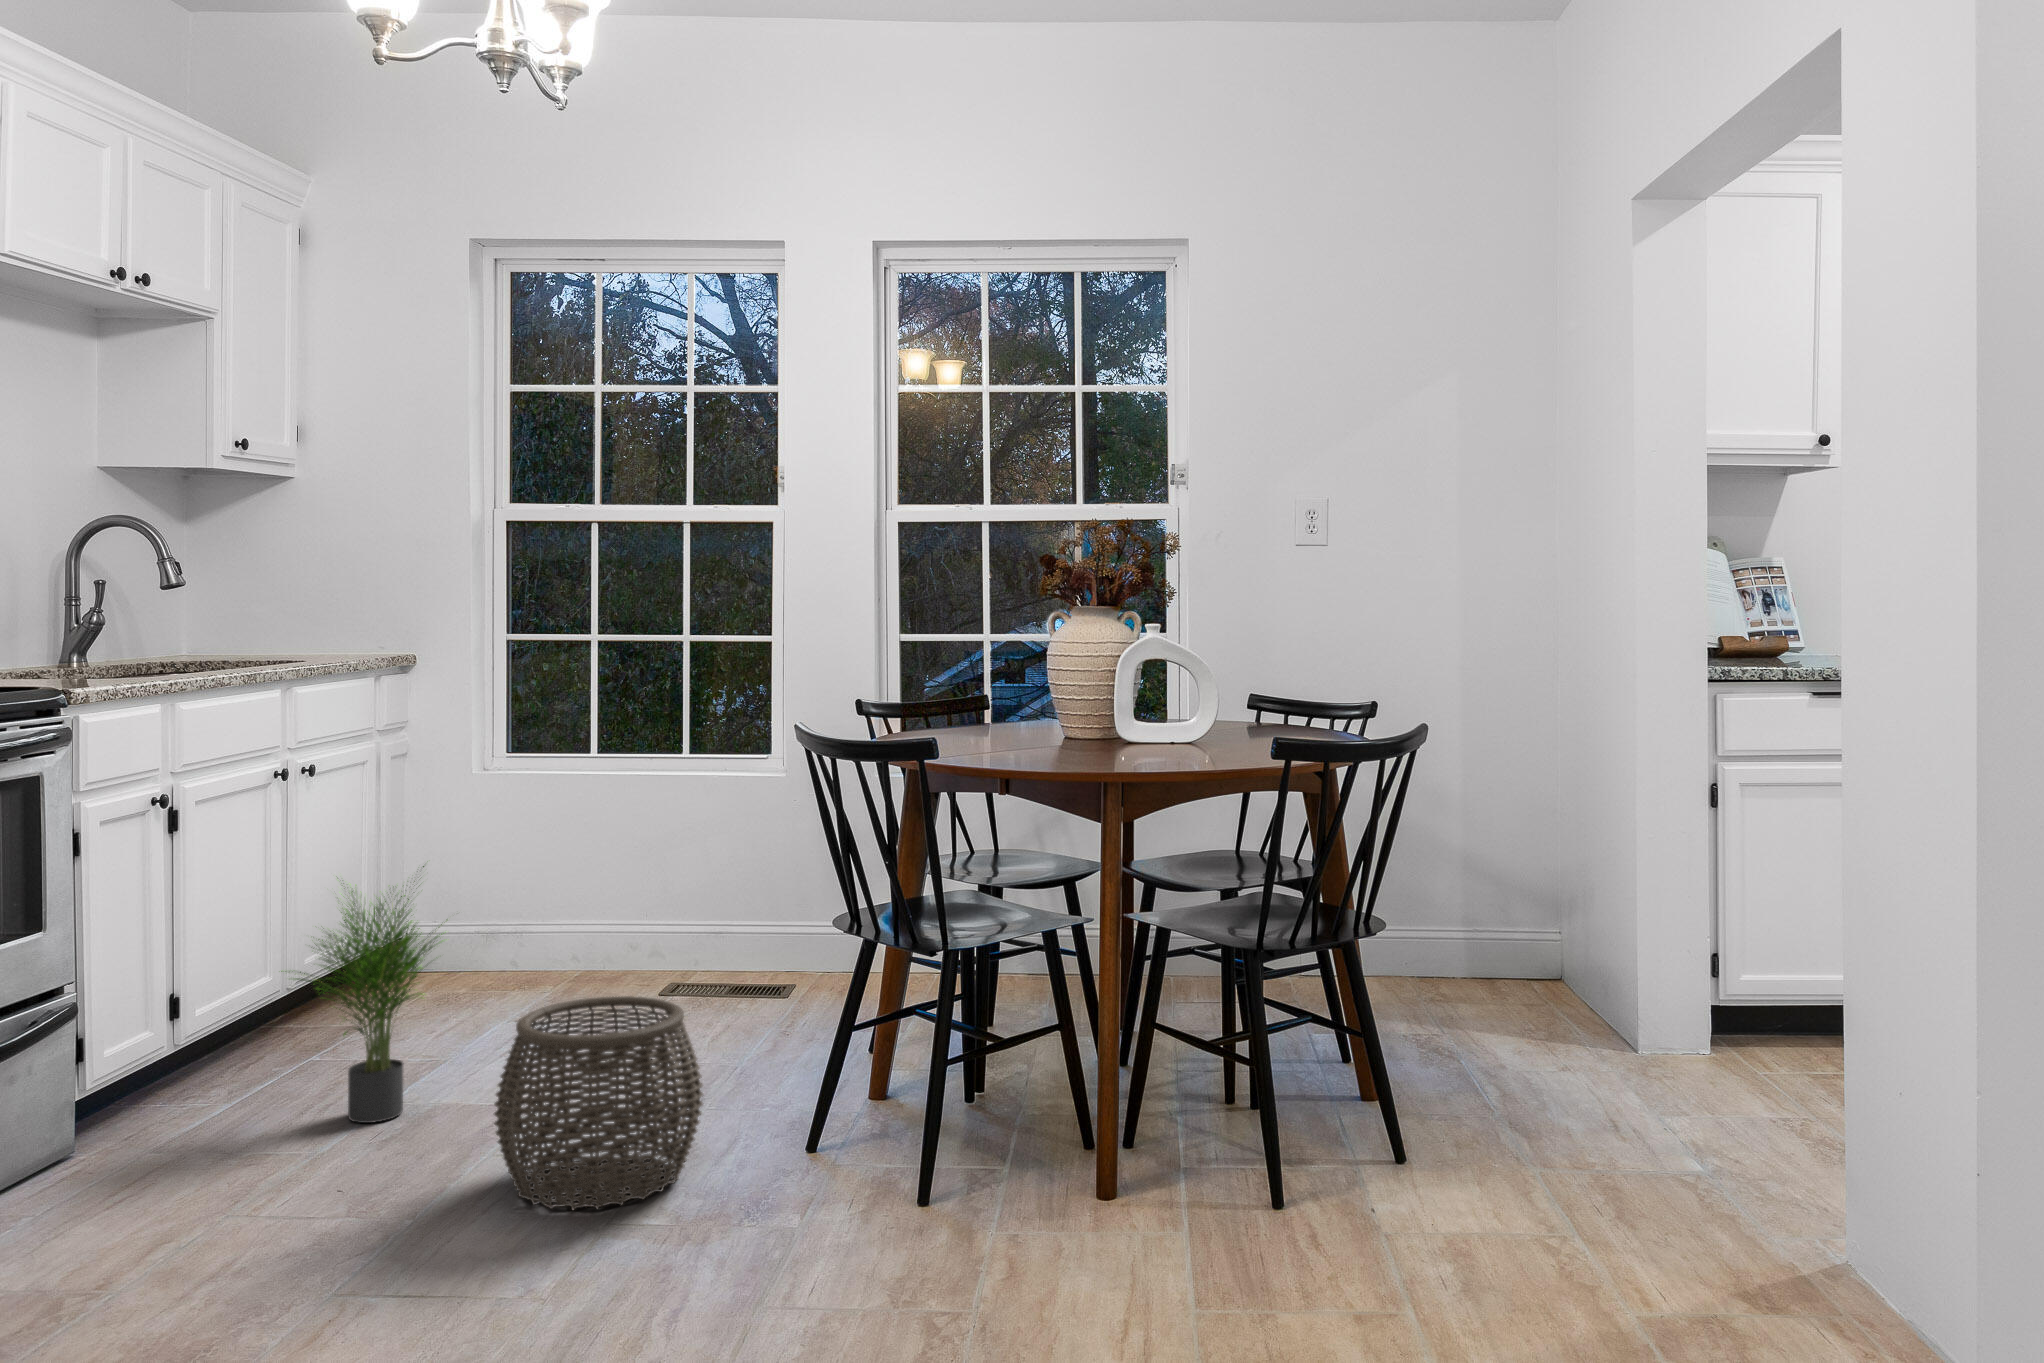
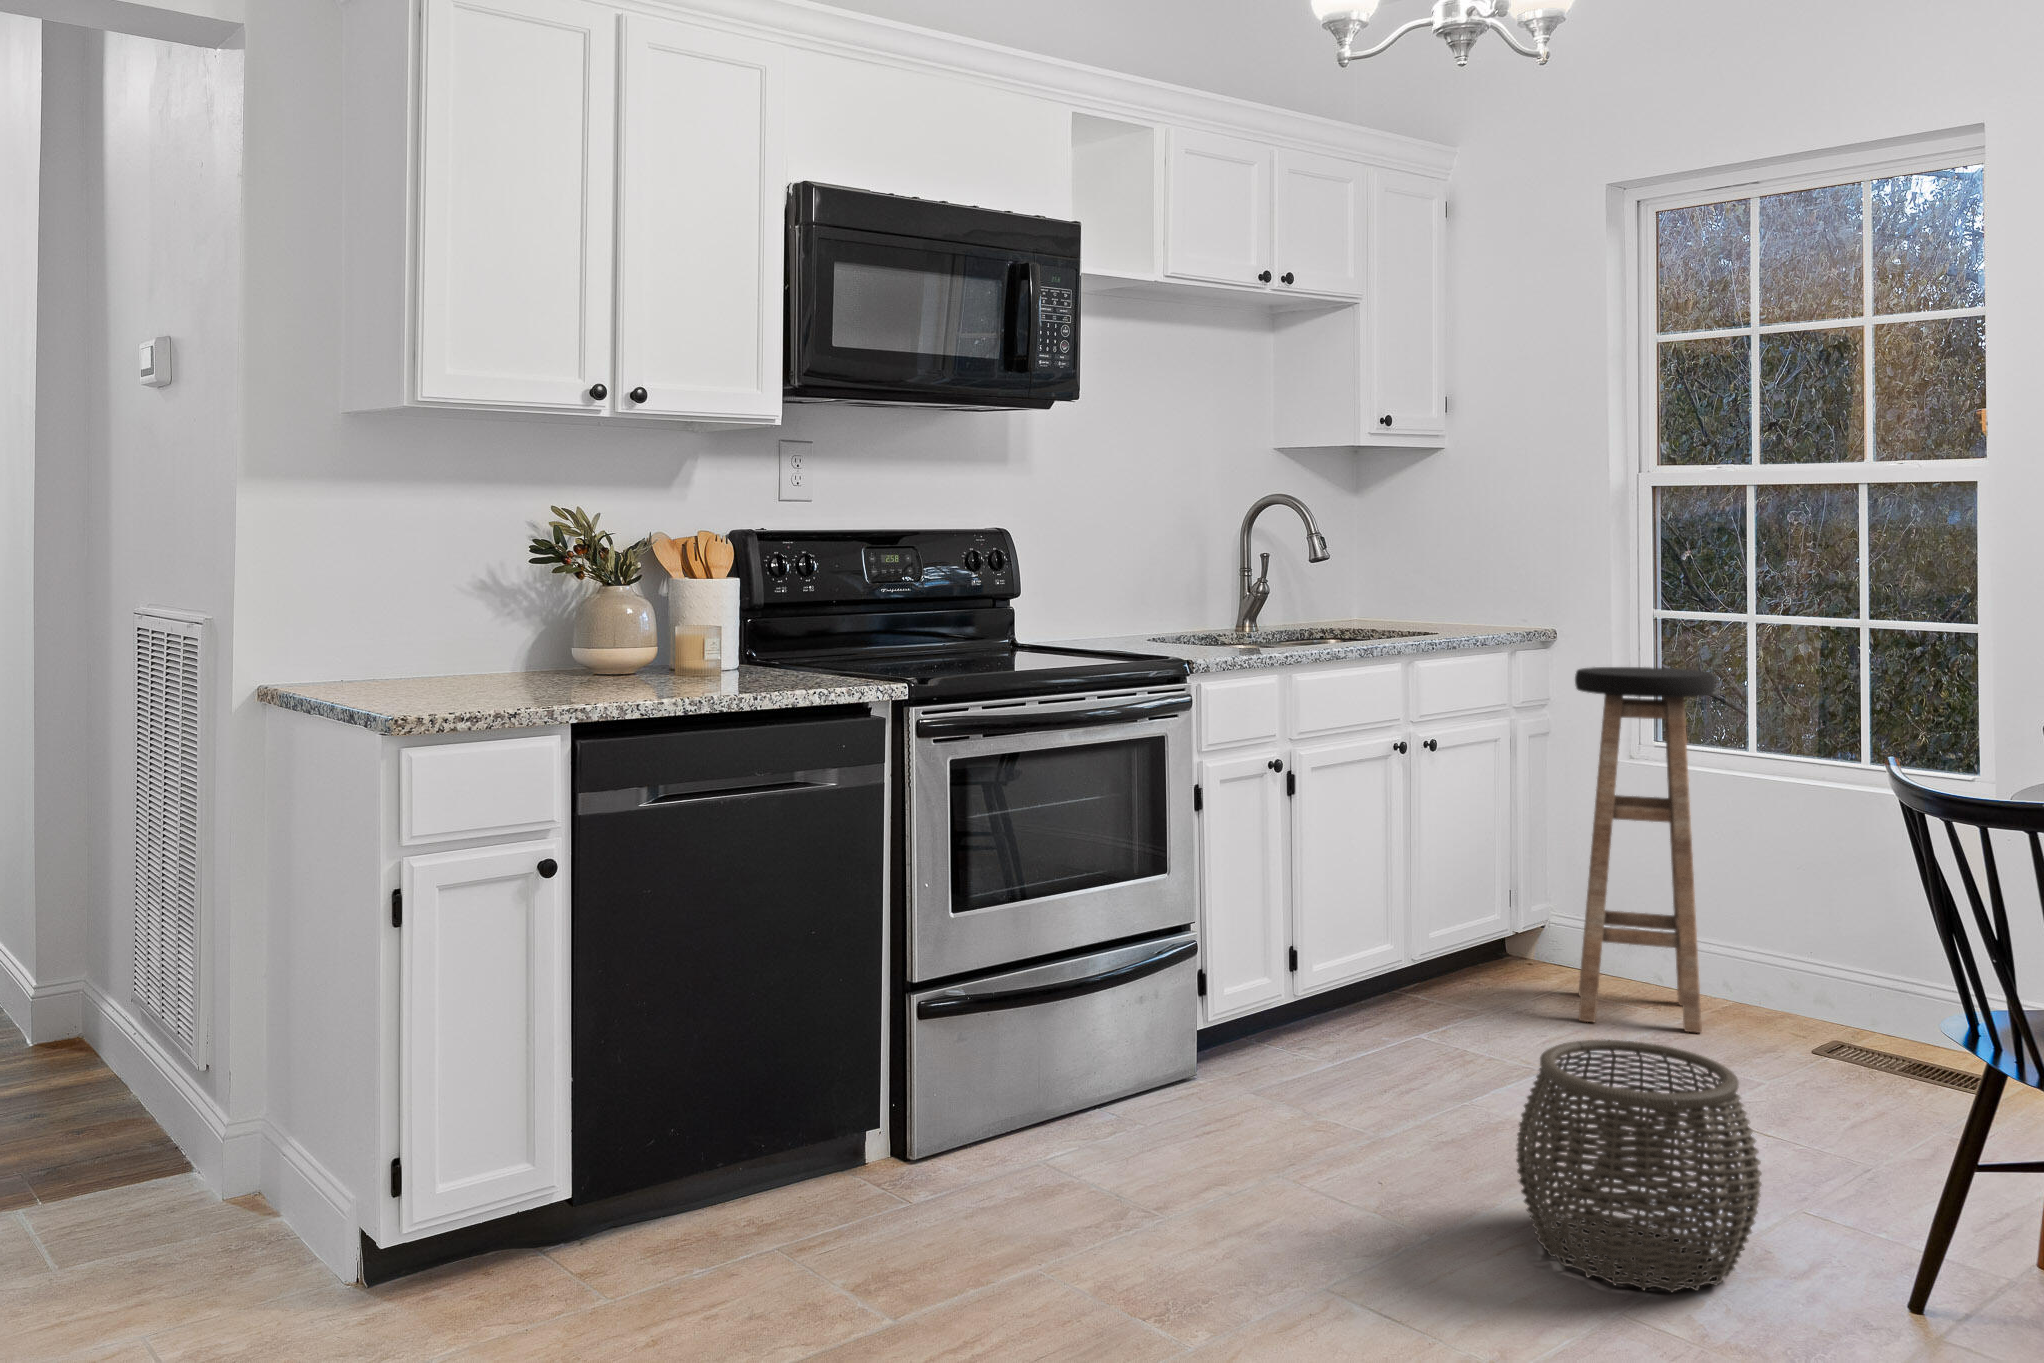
bar stool: none [451,685,575,1014] -> present [1575,667,1715,1033]
potted plant: present [281,866,448,1123] -> none [1343,855,1536,1117]

